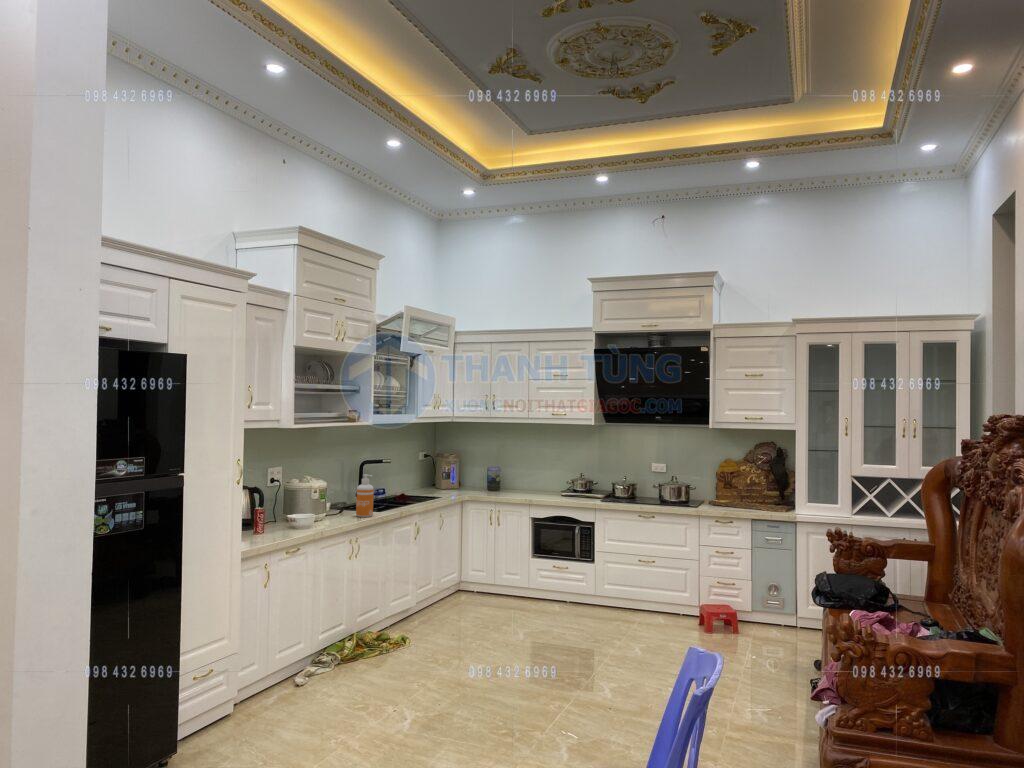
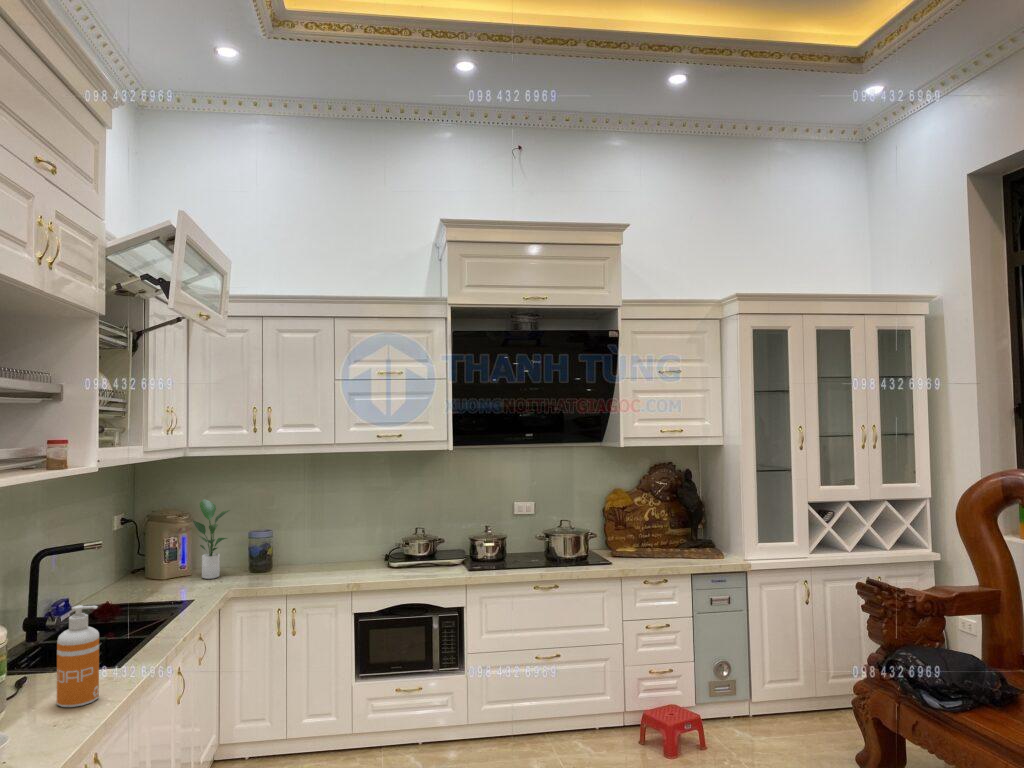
potted plant: none [456,447,476,491] -> present [193,499,230,579]

